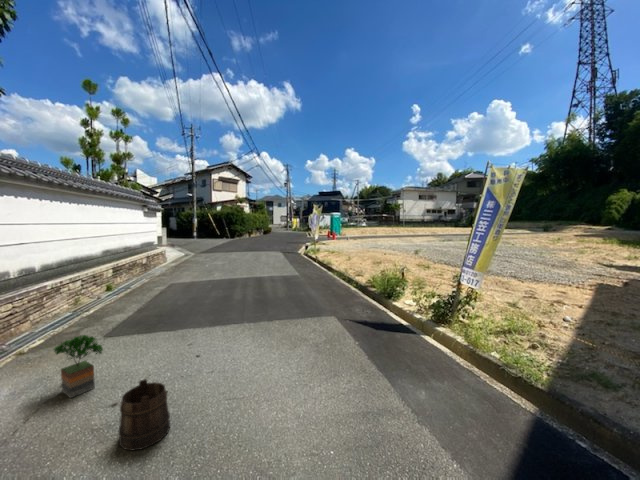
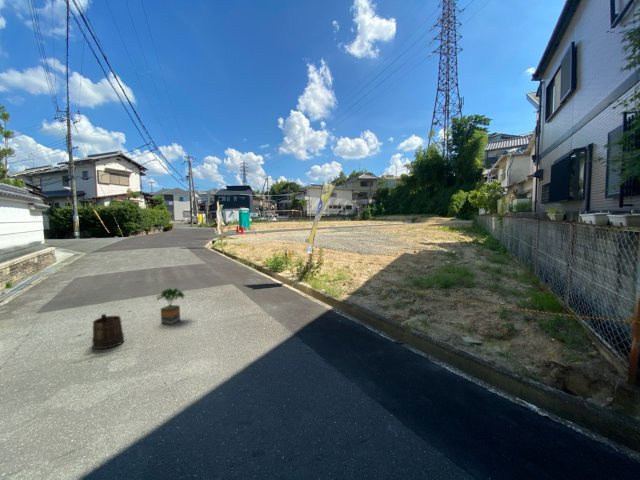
potted tree: present [54,335,103,398] -> present [157,289,184,324]

